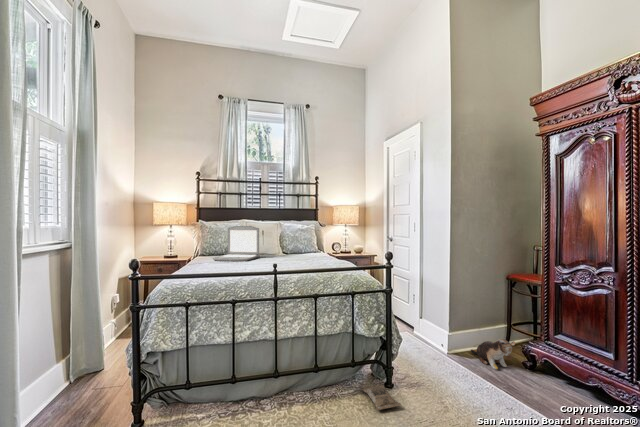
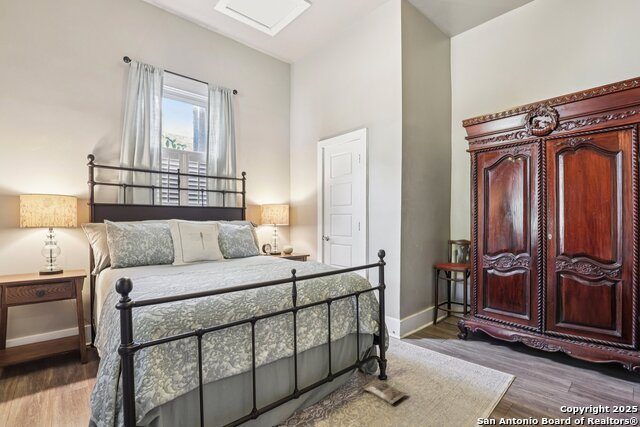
laptop: present [213,226,260,261] -> none [151,227,207,273]
plush toy: present [471,339,515,370] -> none [416,318,458,345]

